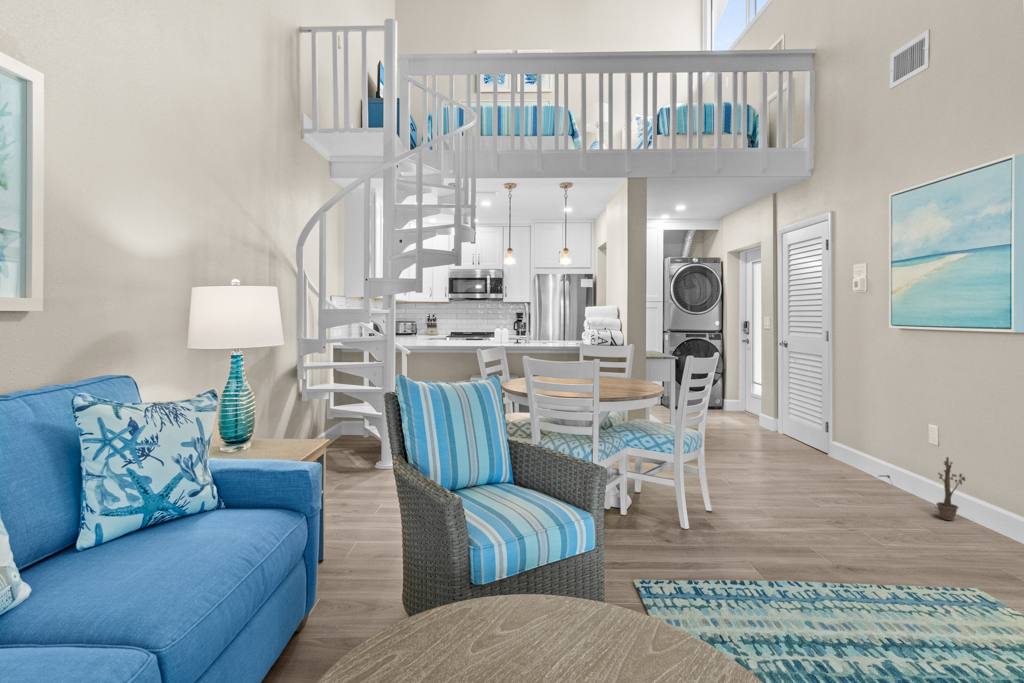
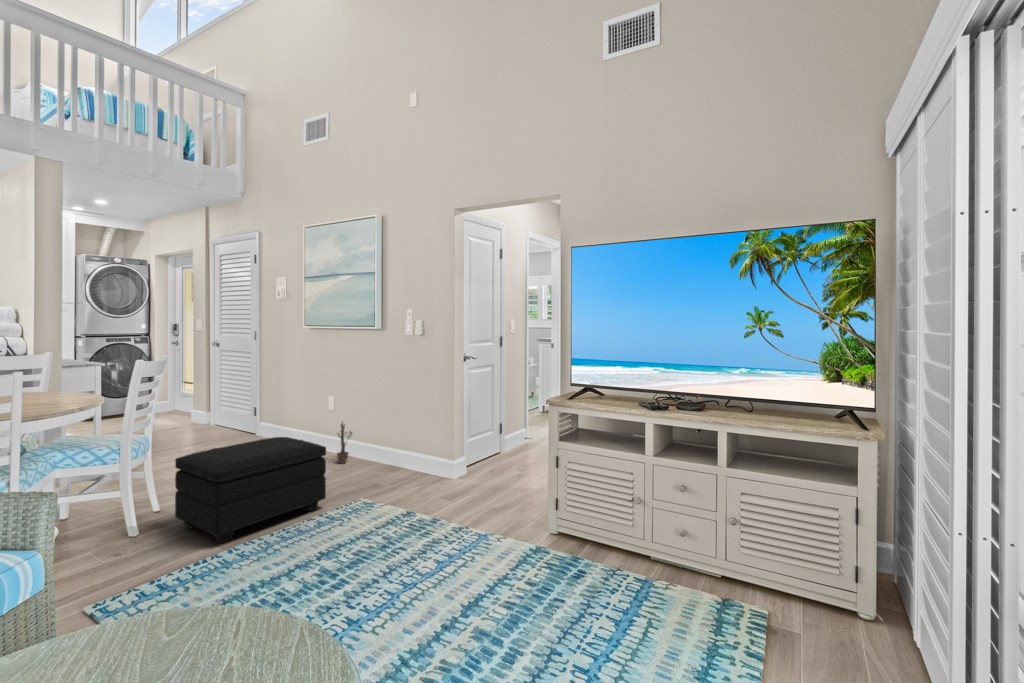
footstool: none [721,458,910,573] -> present [175,437,326,543]

